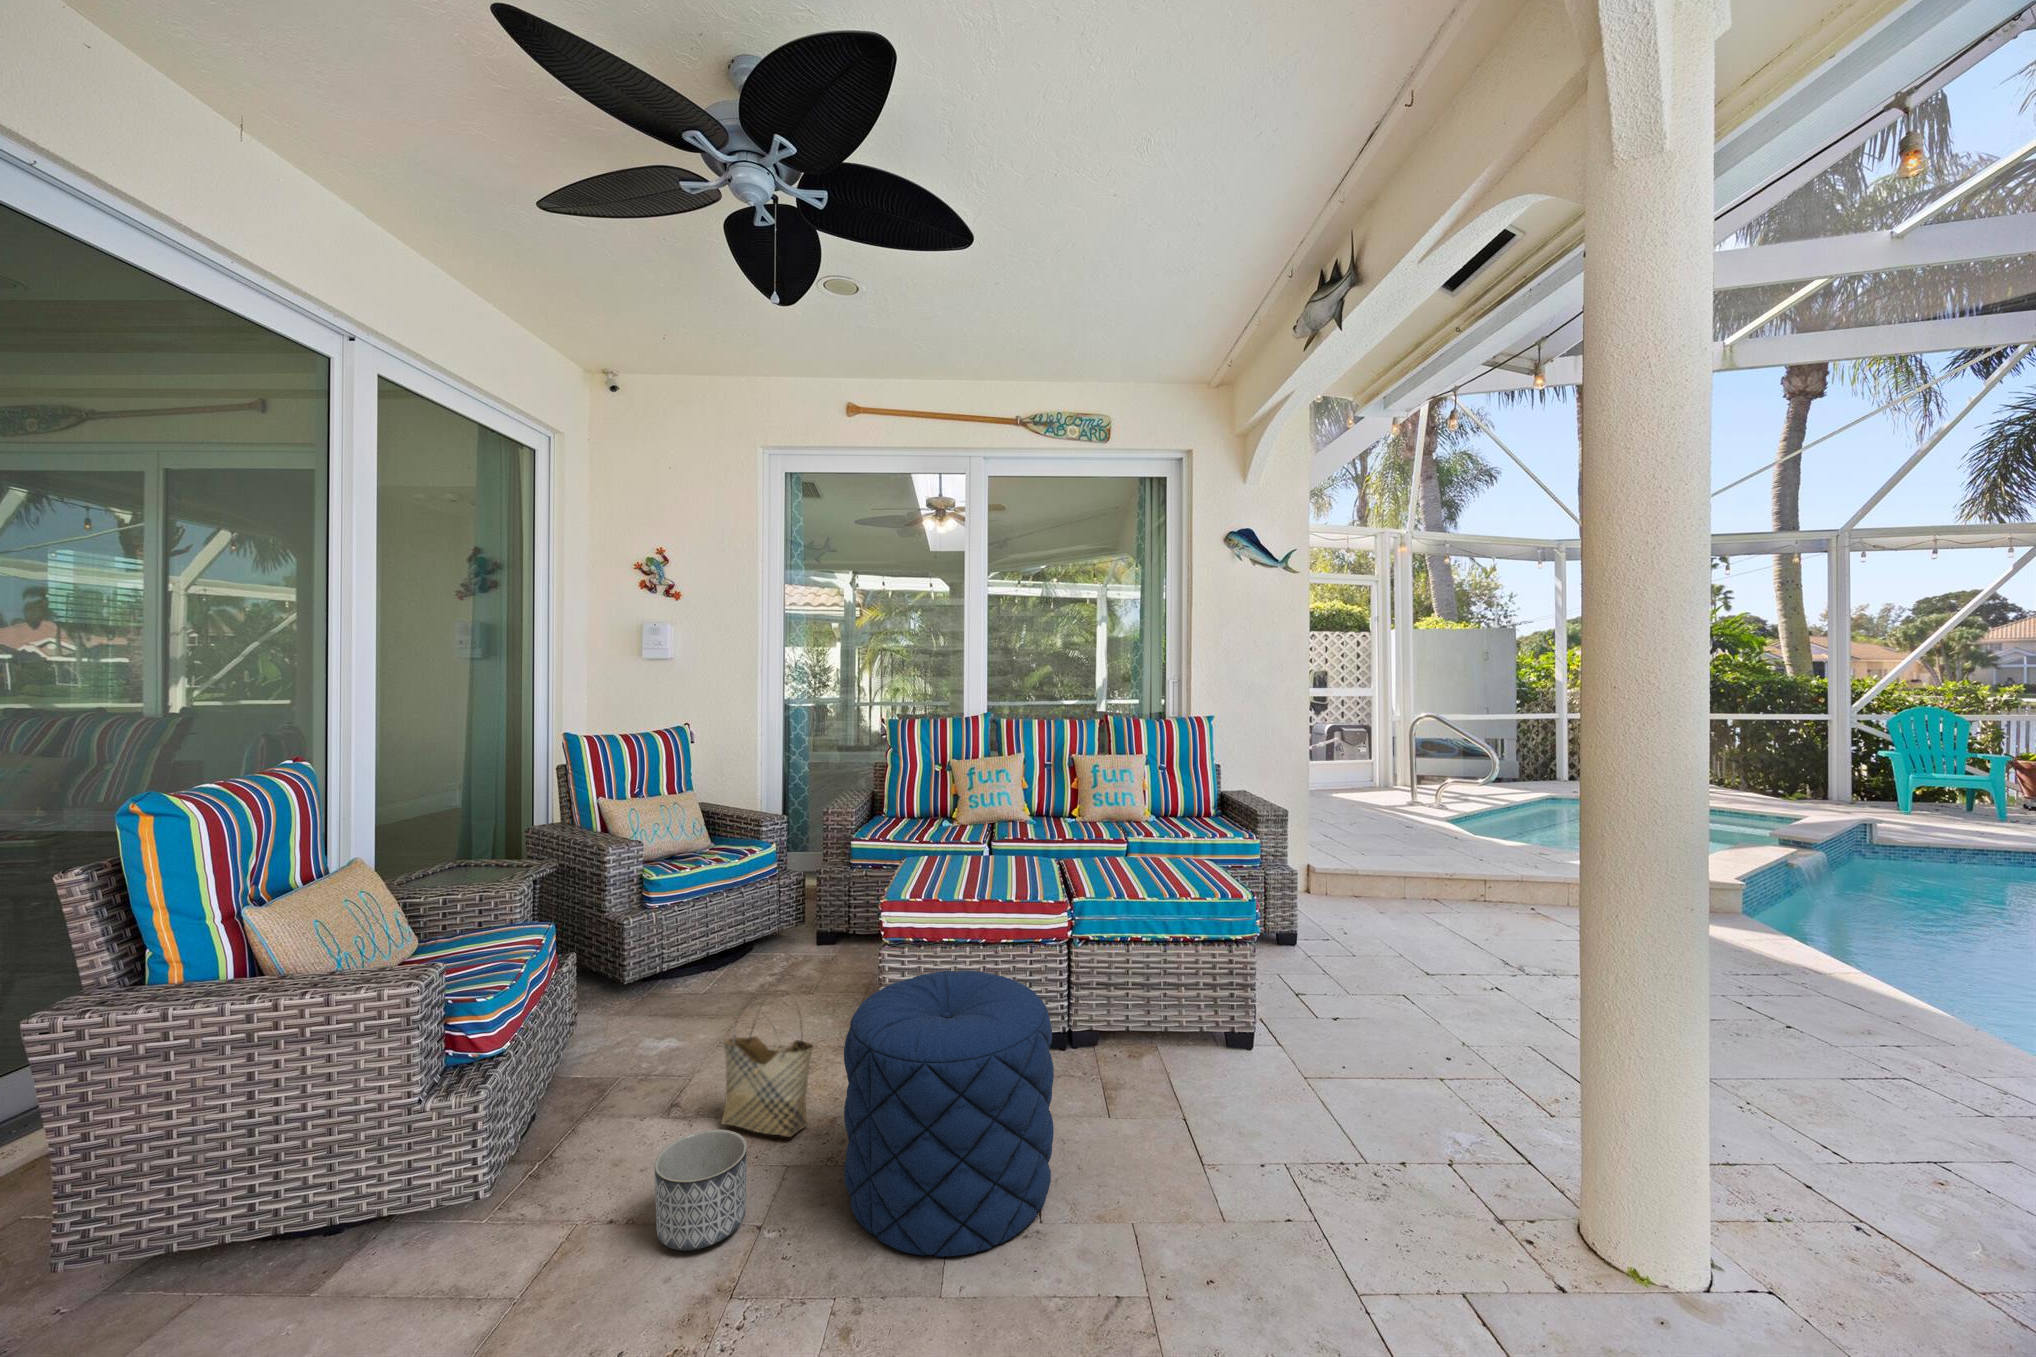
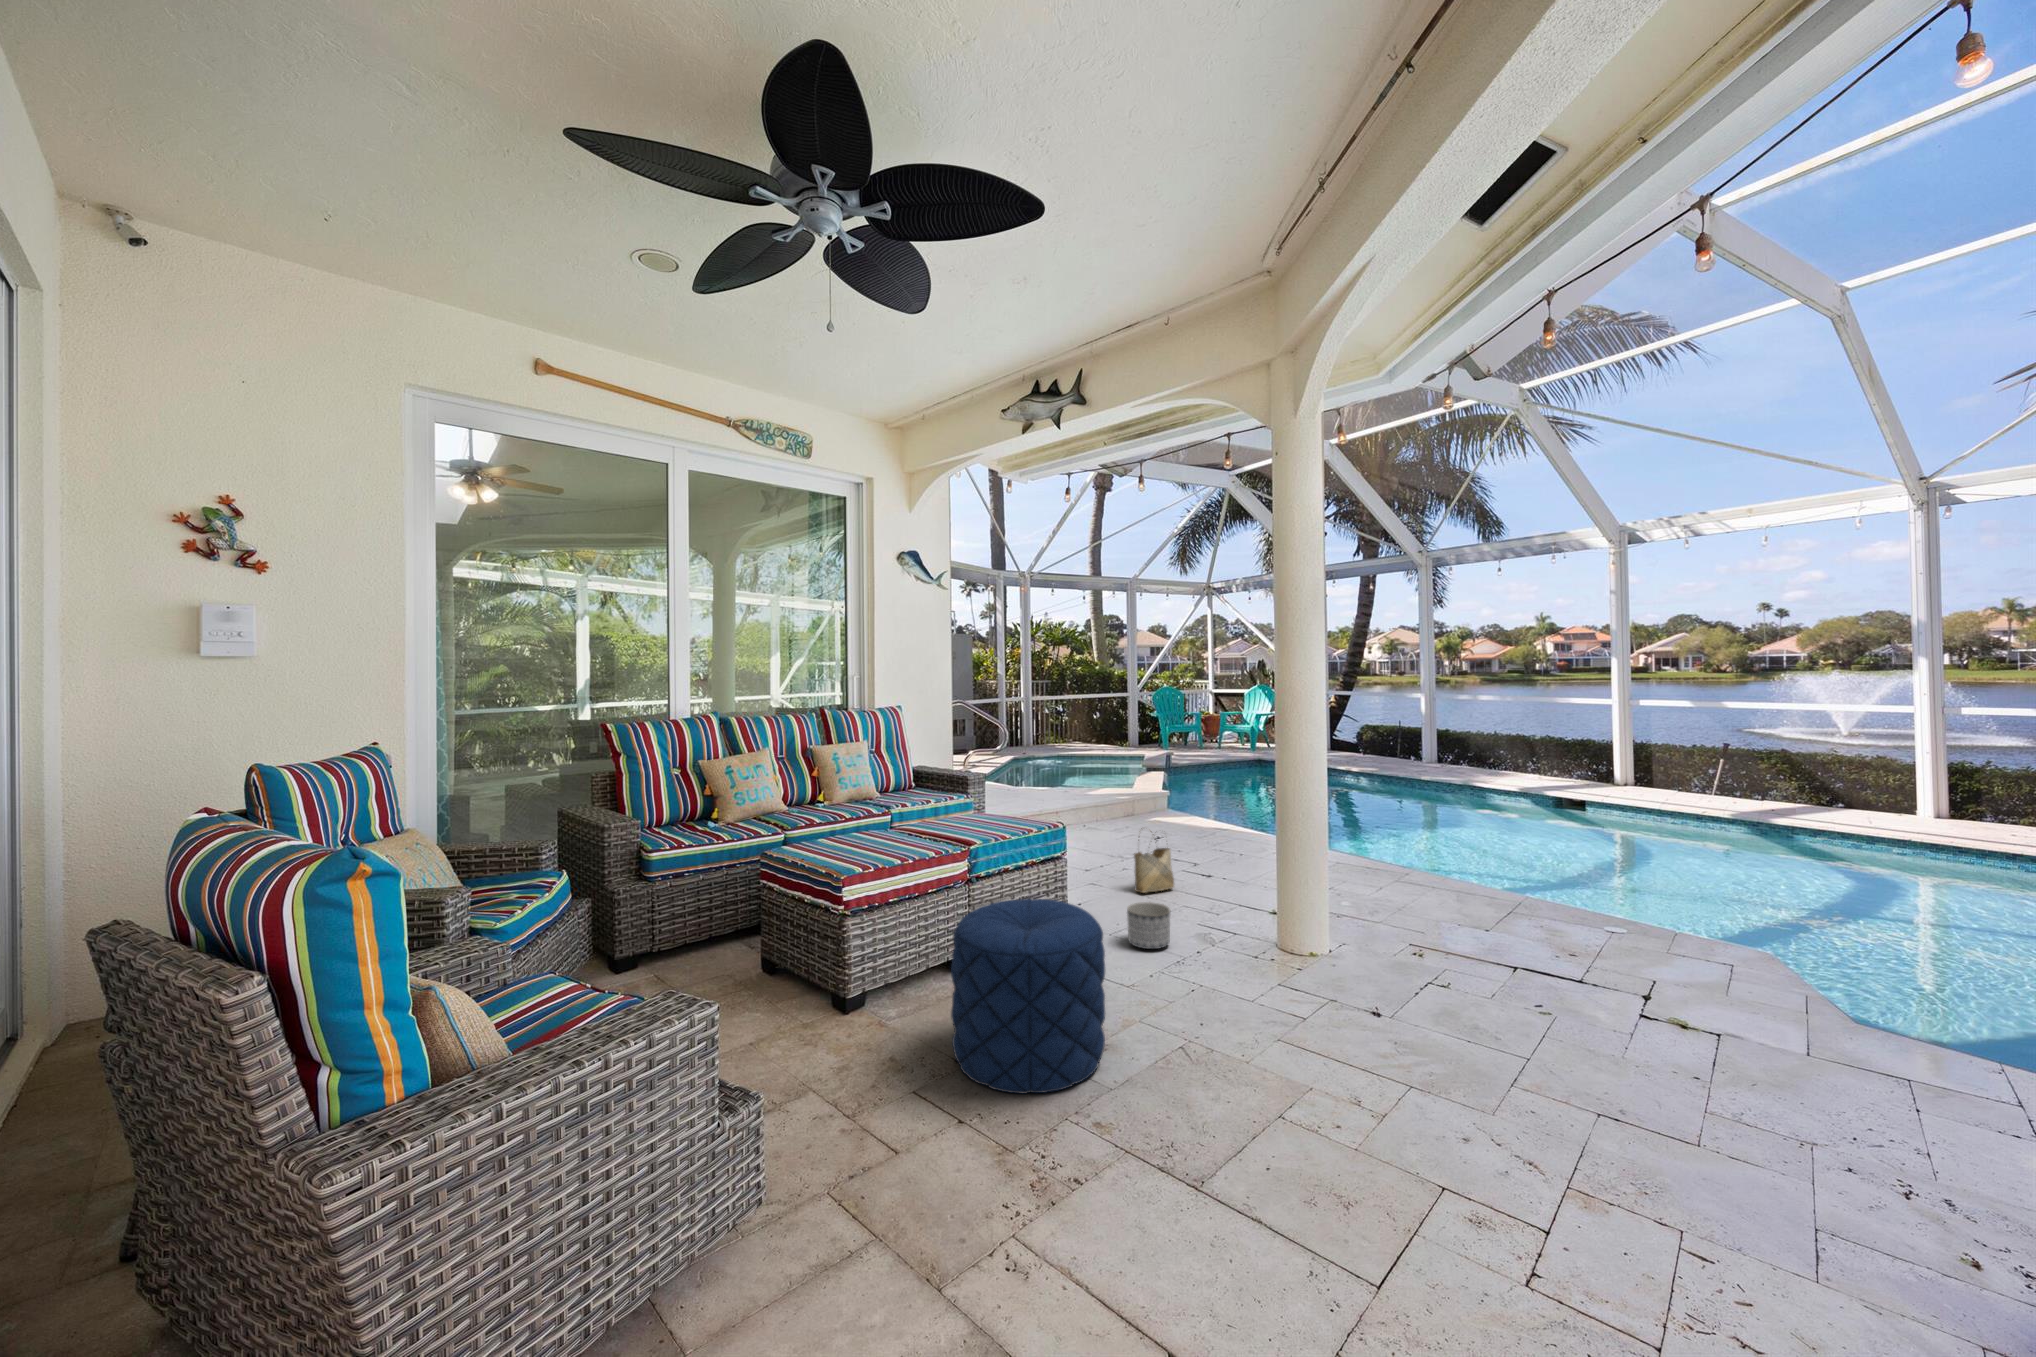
woven basket: present [722,990,813,1137] -> present [1134,840,1174,893]
planter: present [654,1129,747,1250] -> present [1127,902,1170,949]

